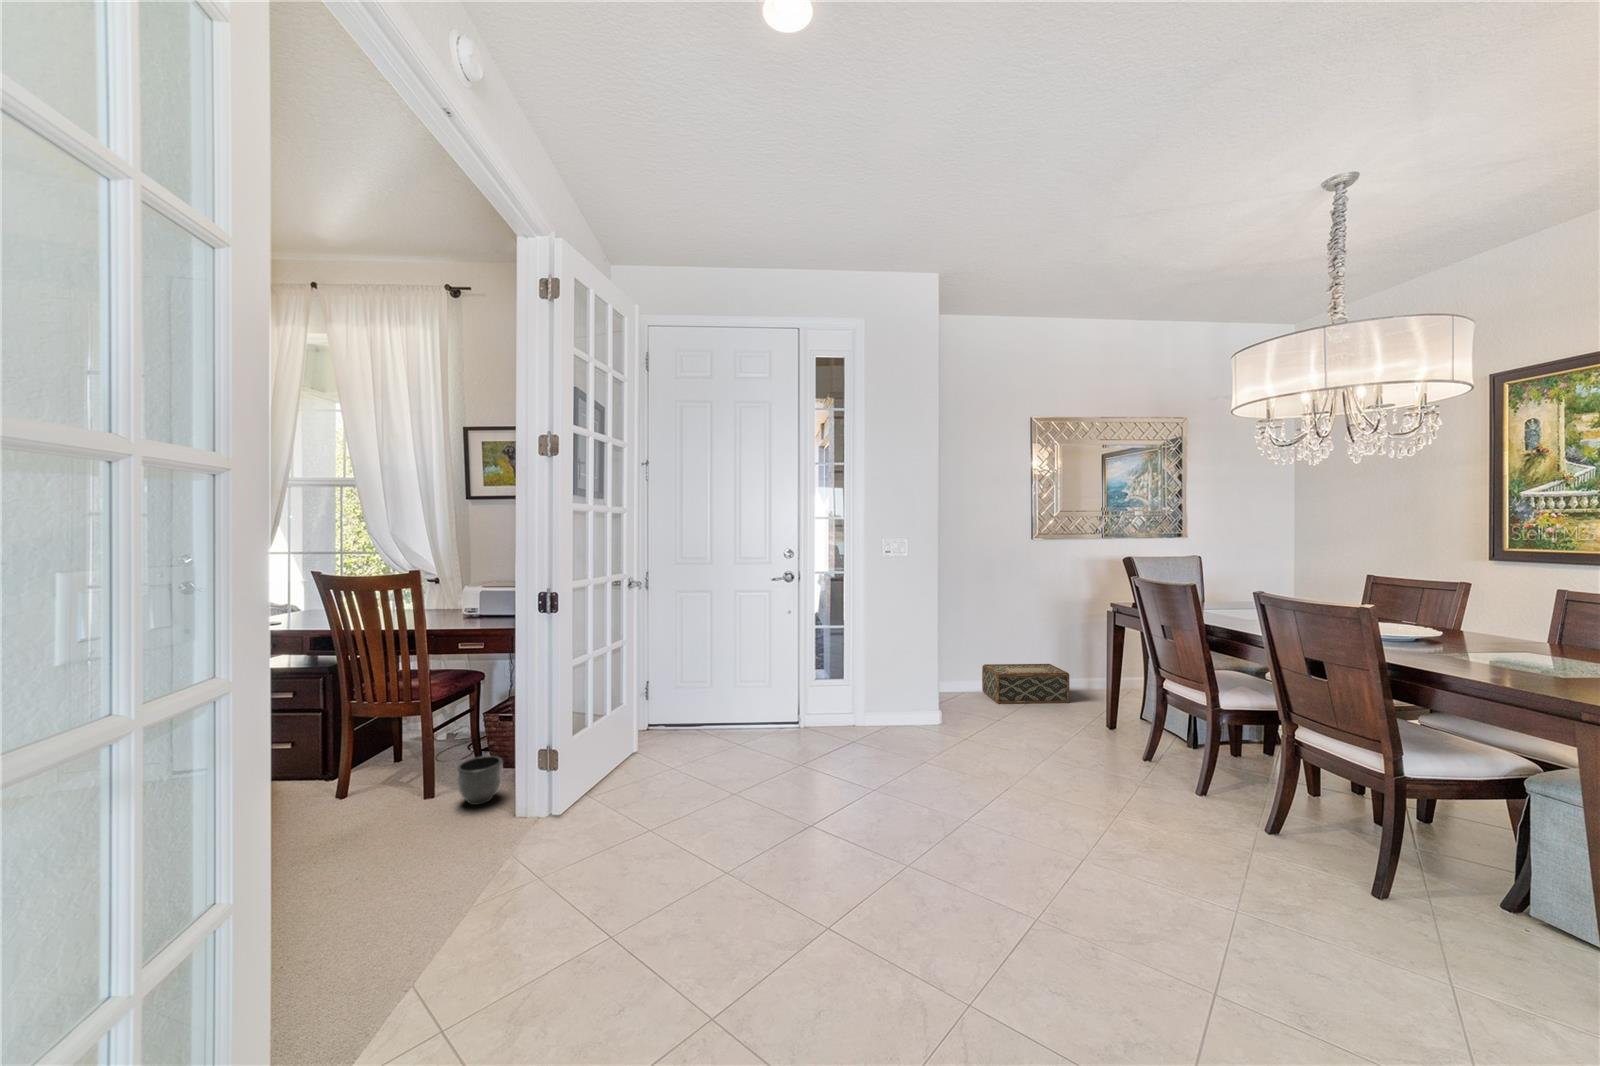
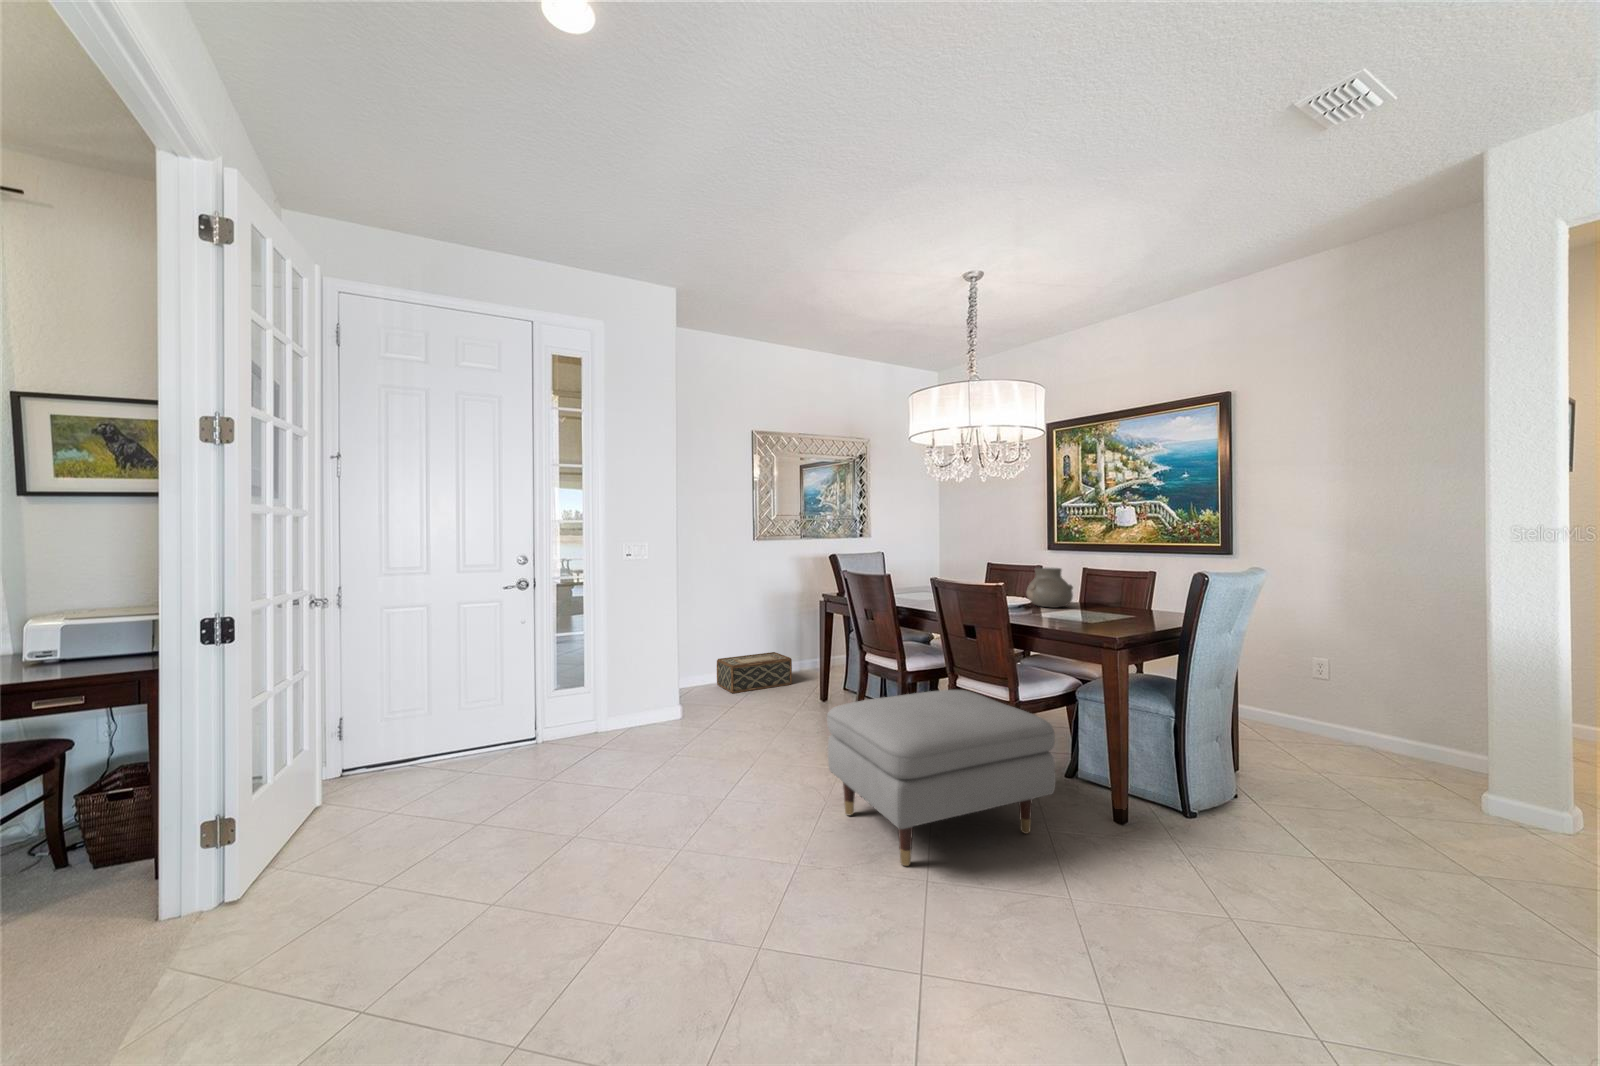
vase: none [1441,586,1544,648] -> present [1026,568,1073,608]
ottoman: none [1097,745,1512,1003] -> present [827,690,1056,866]
planter: present [457,756,503,805] -> none [47,844,130,916]

